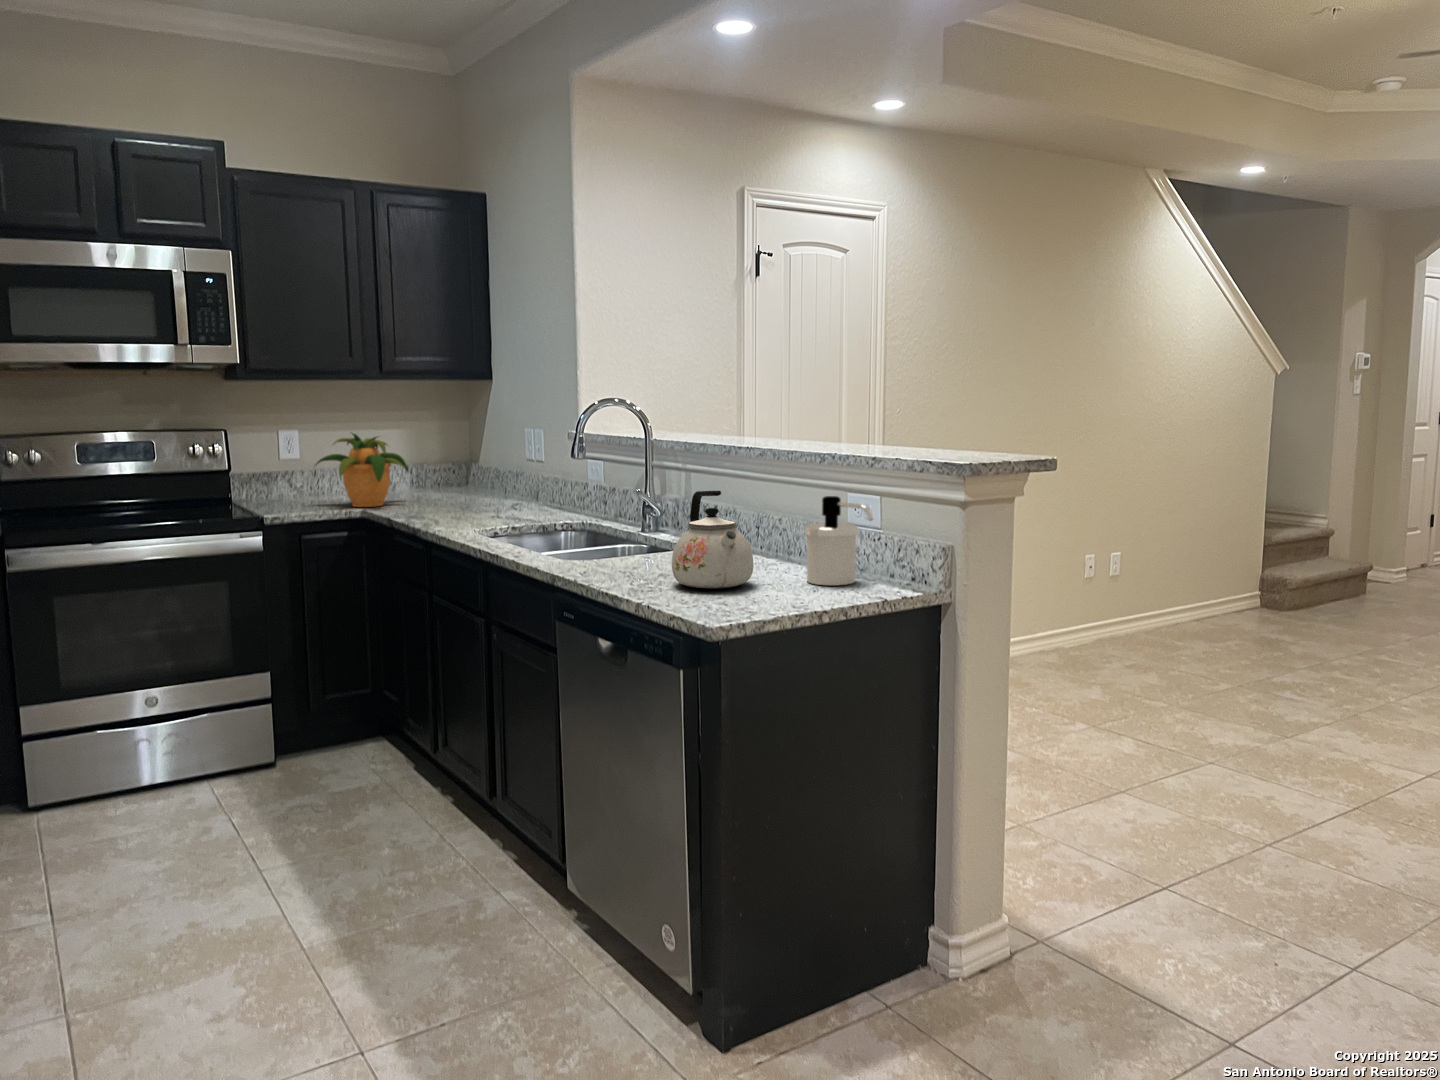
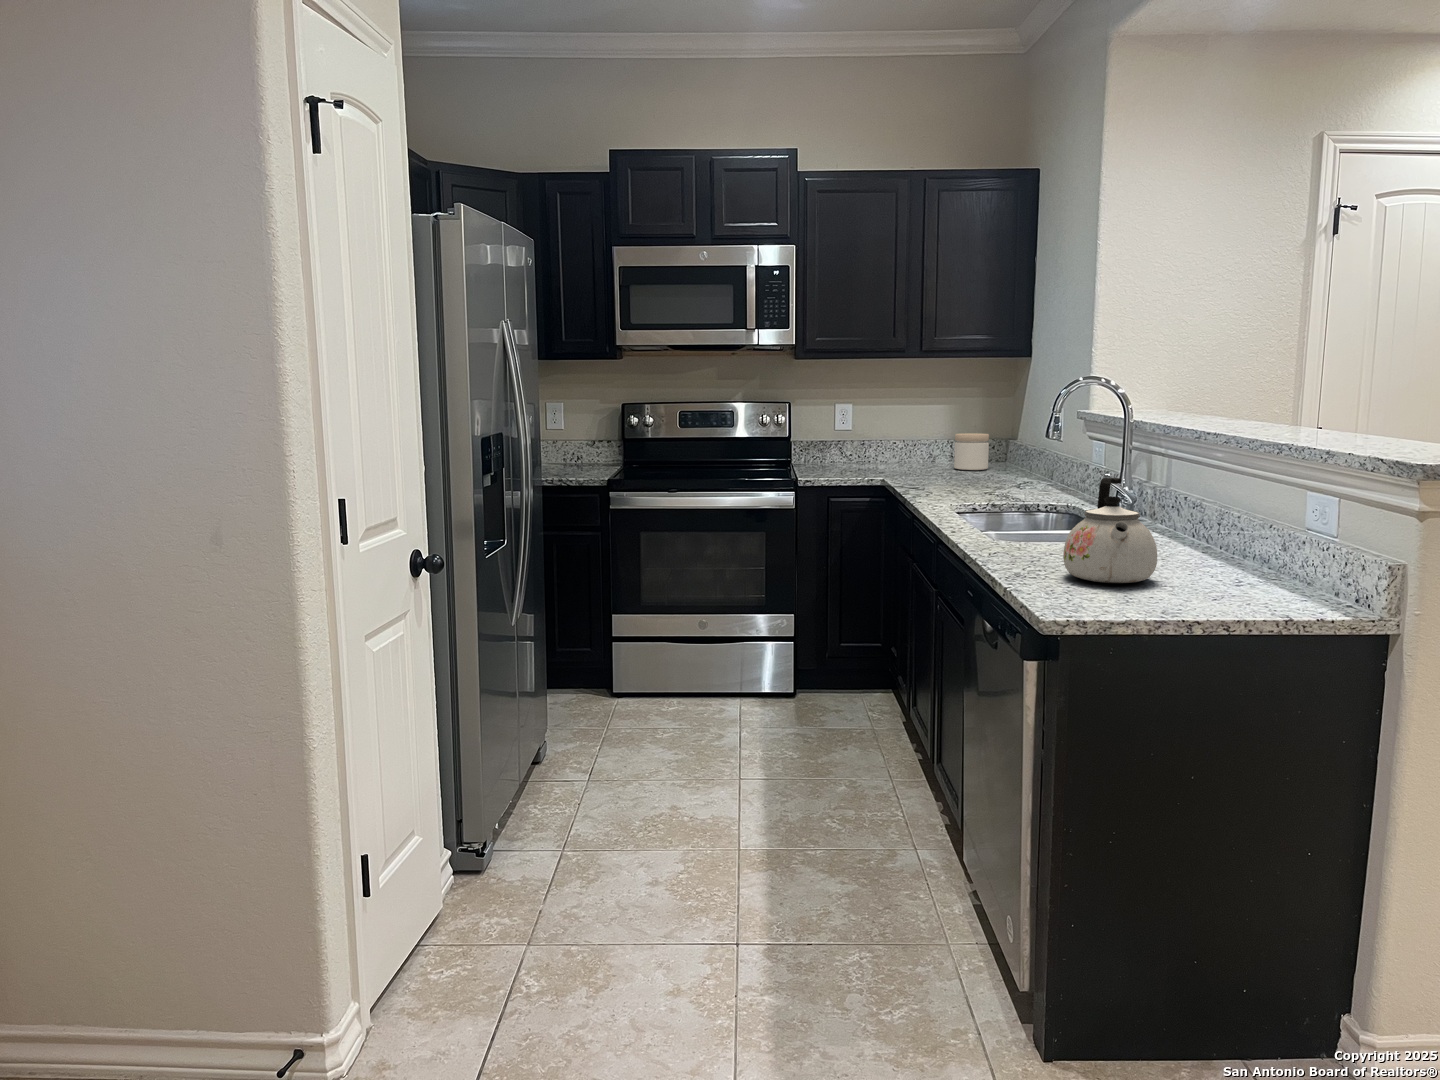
potted plant: present [316,432,409,507] -> none [854,407,939,476]
jar: none [418,458,455,496] -> present [954,433,989,470]
soap dispenser: present [805,496,873,585] -> none [1224,493,1302,597]

